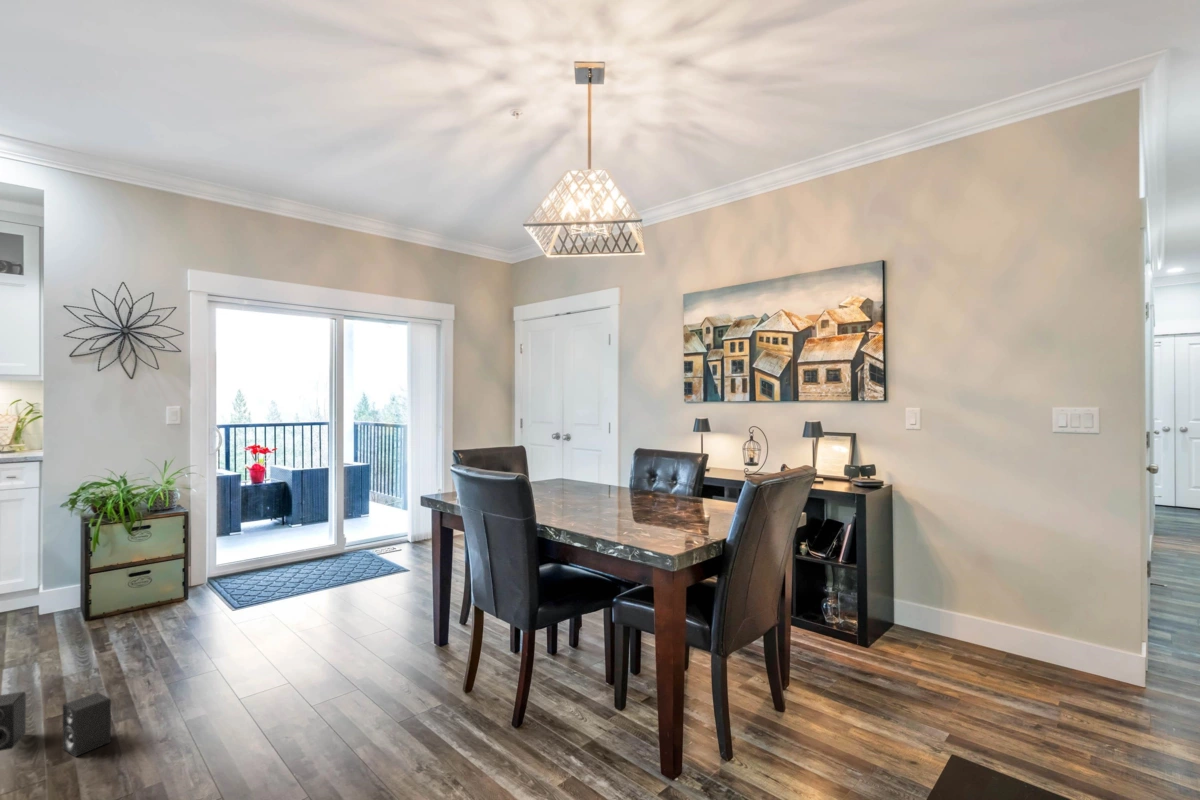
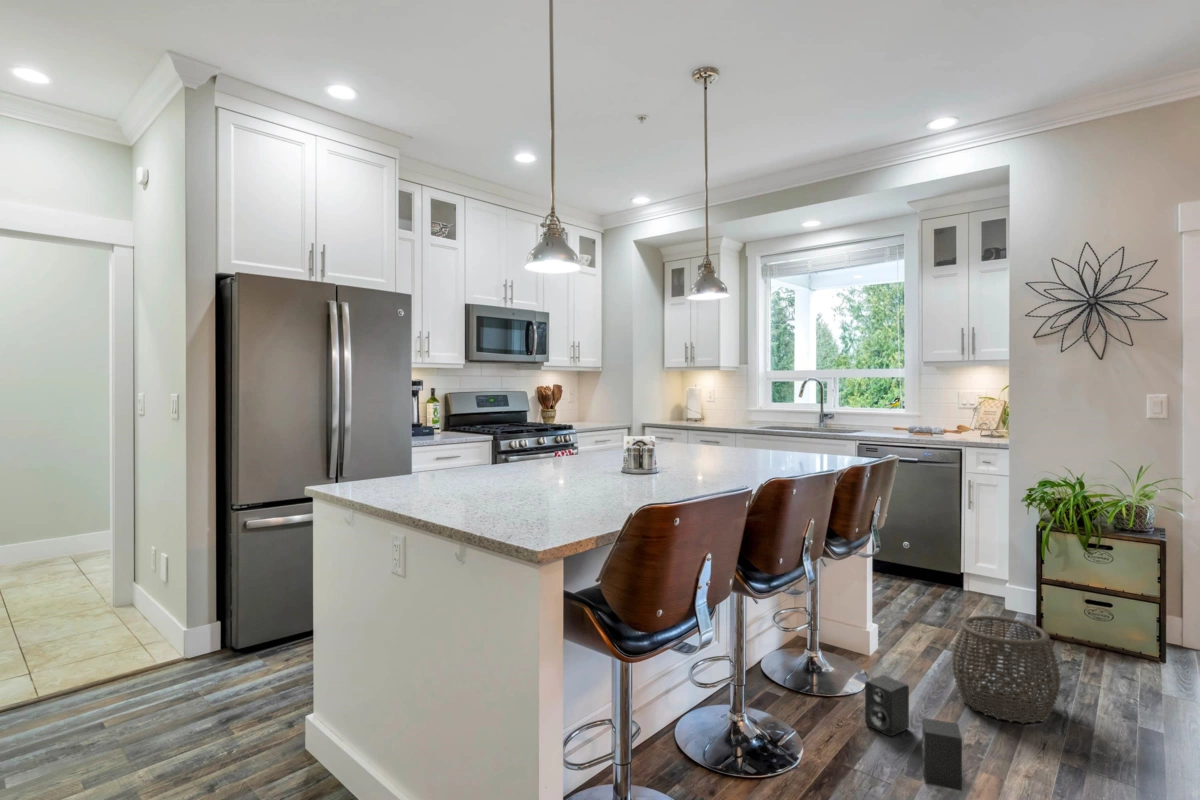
woven basket: none [45,599,149,691] -> present [951,616,1061,723]

